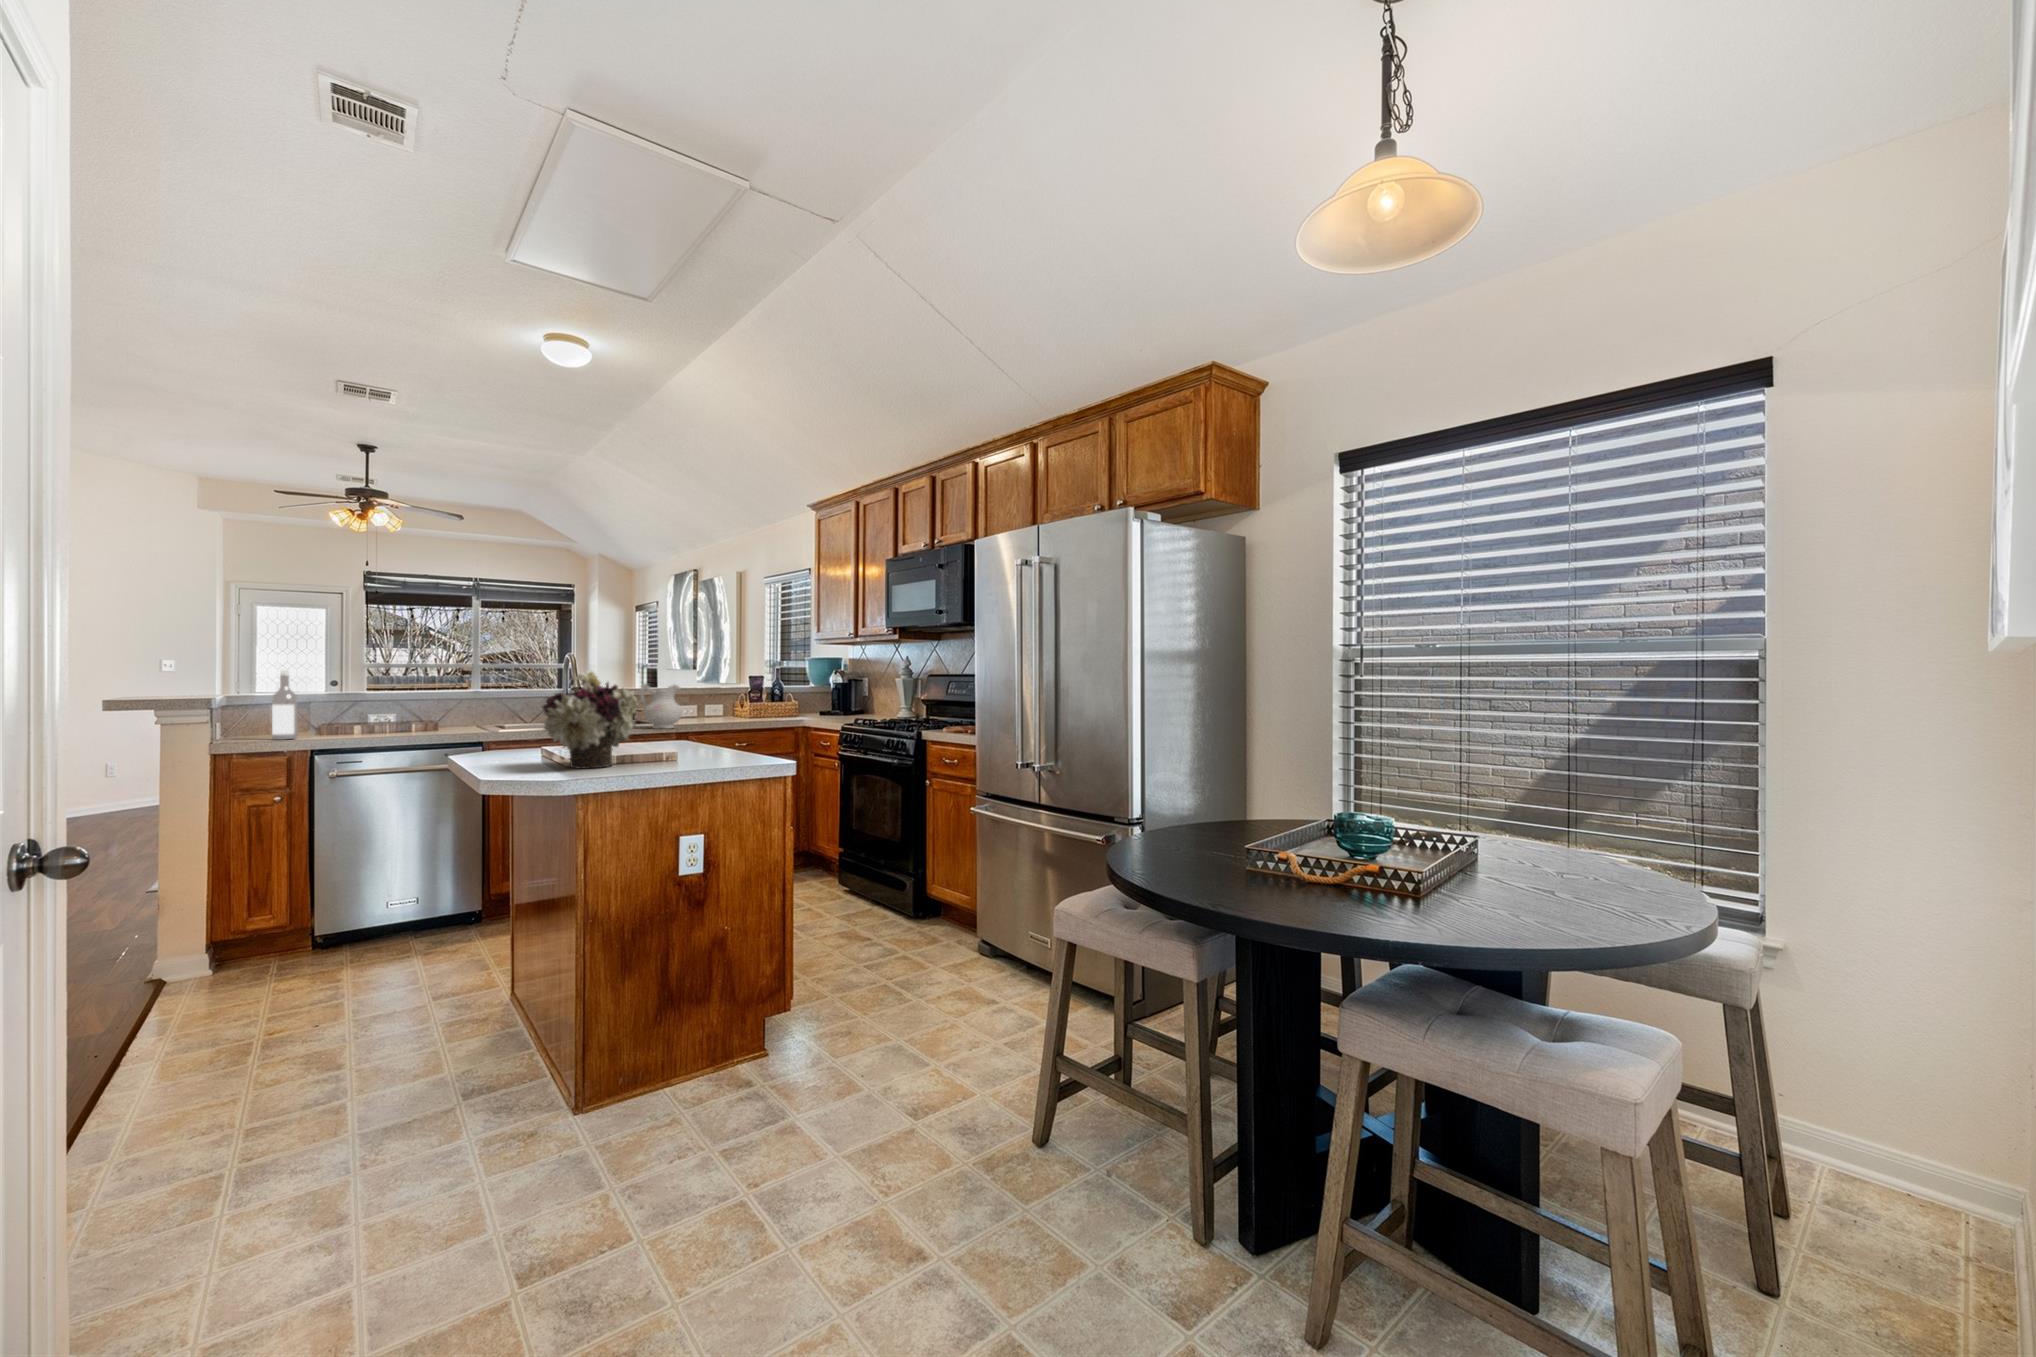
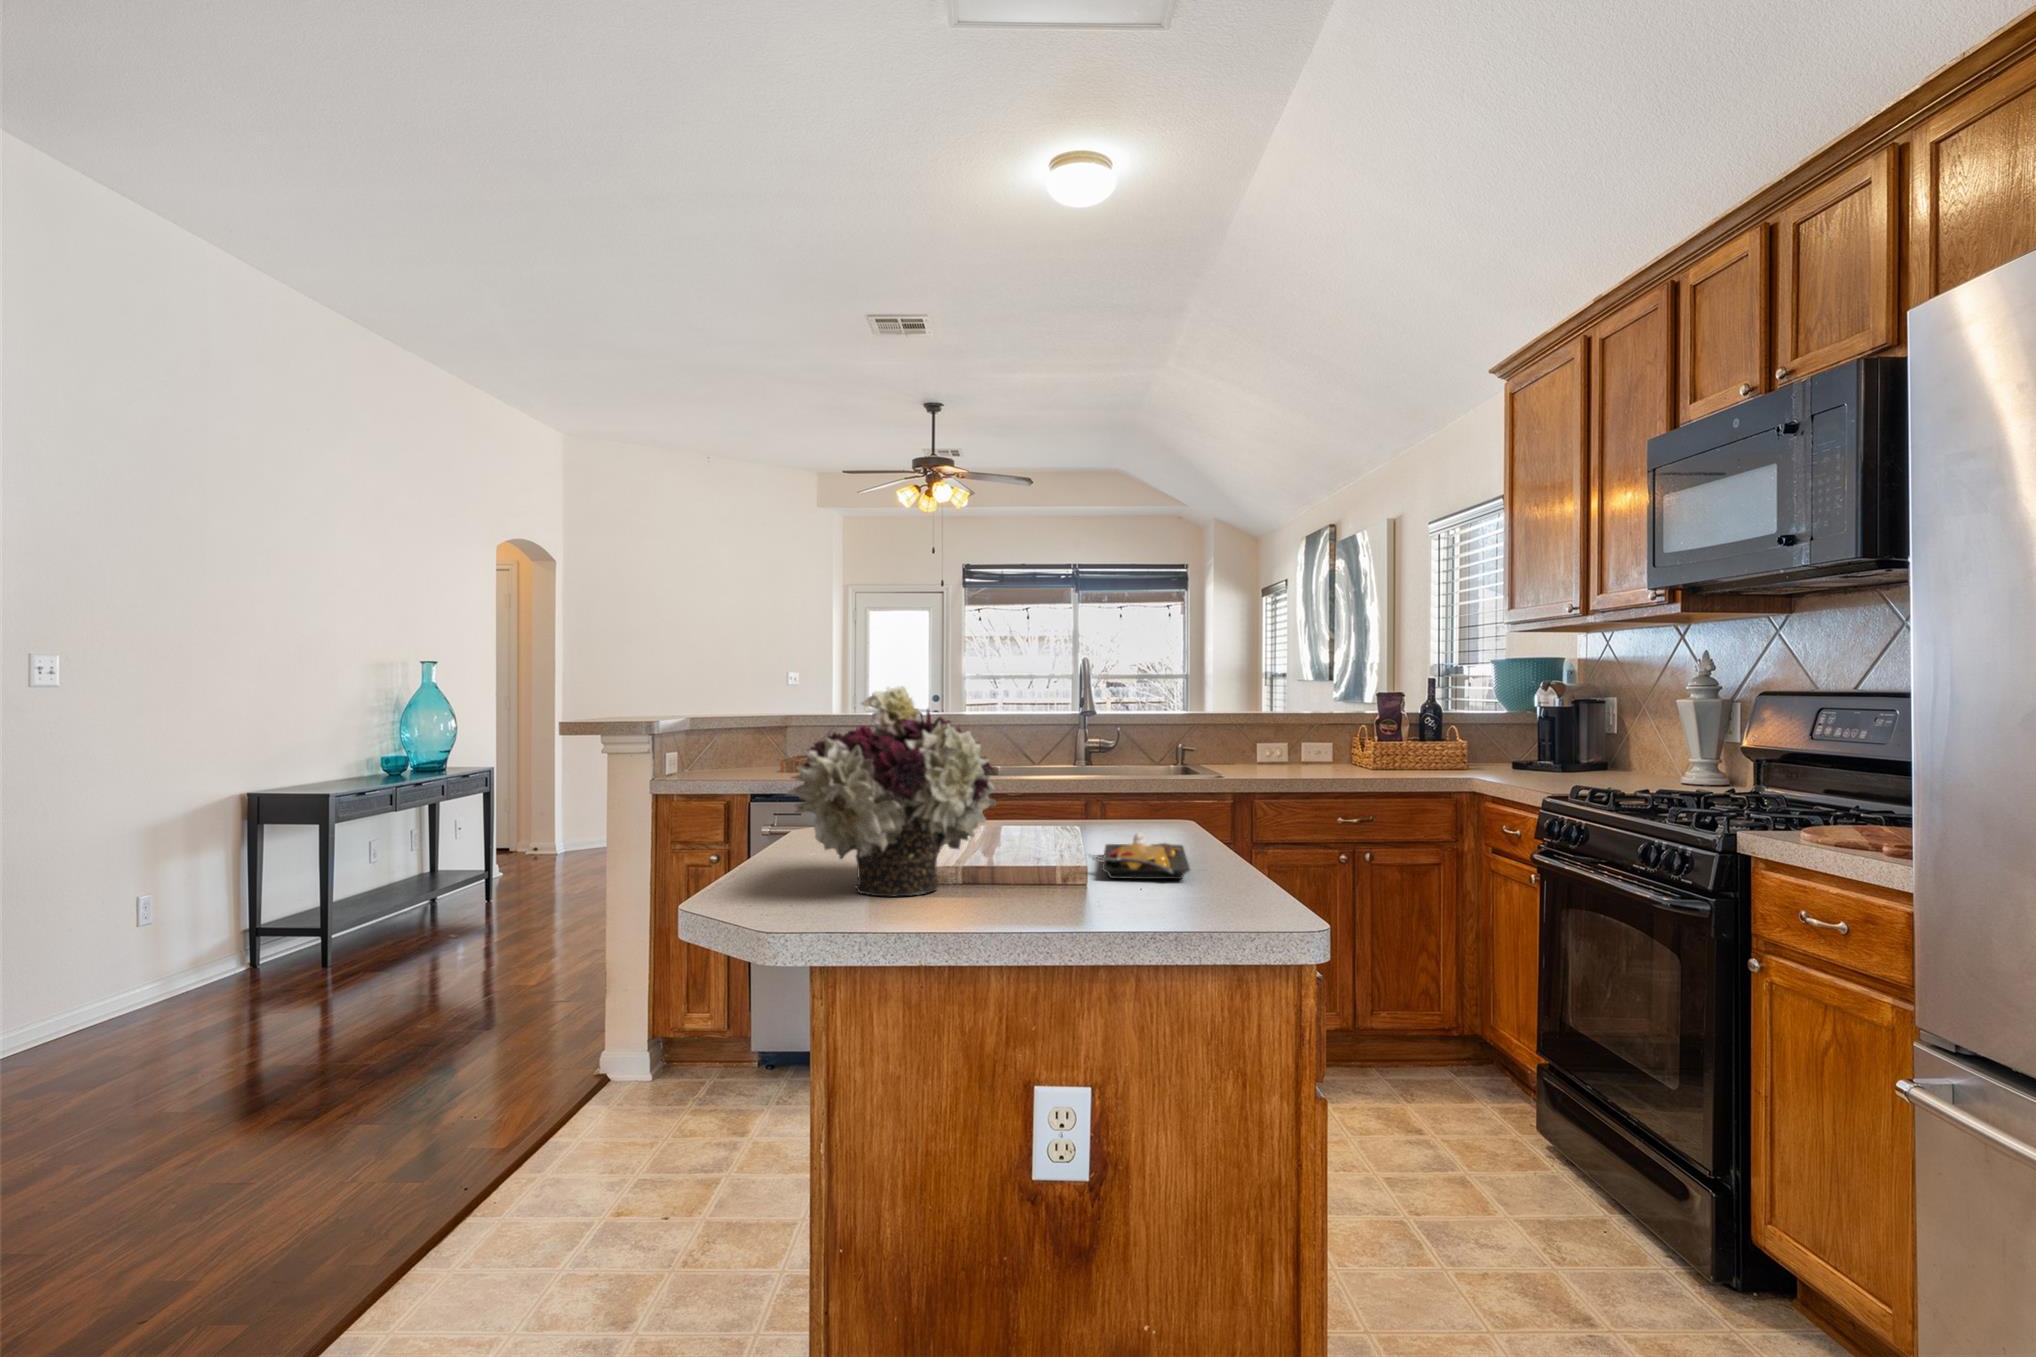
wine bottle: present [272,670,298,740] -> none [709,684,735,777]
ceramic pitcher: present [640,684,682,728] -> none [1174,705,1240,784]
plate: none [667,738,724,758] -> present [1092,833,1190,879]

